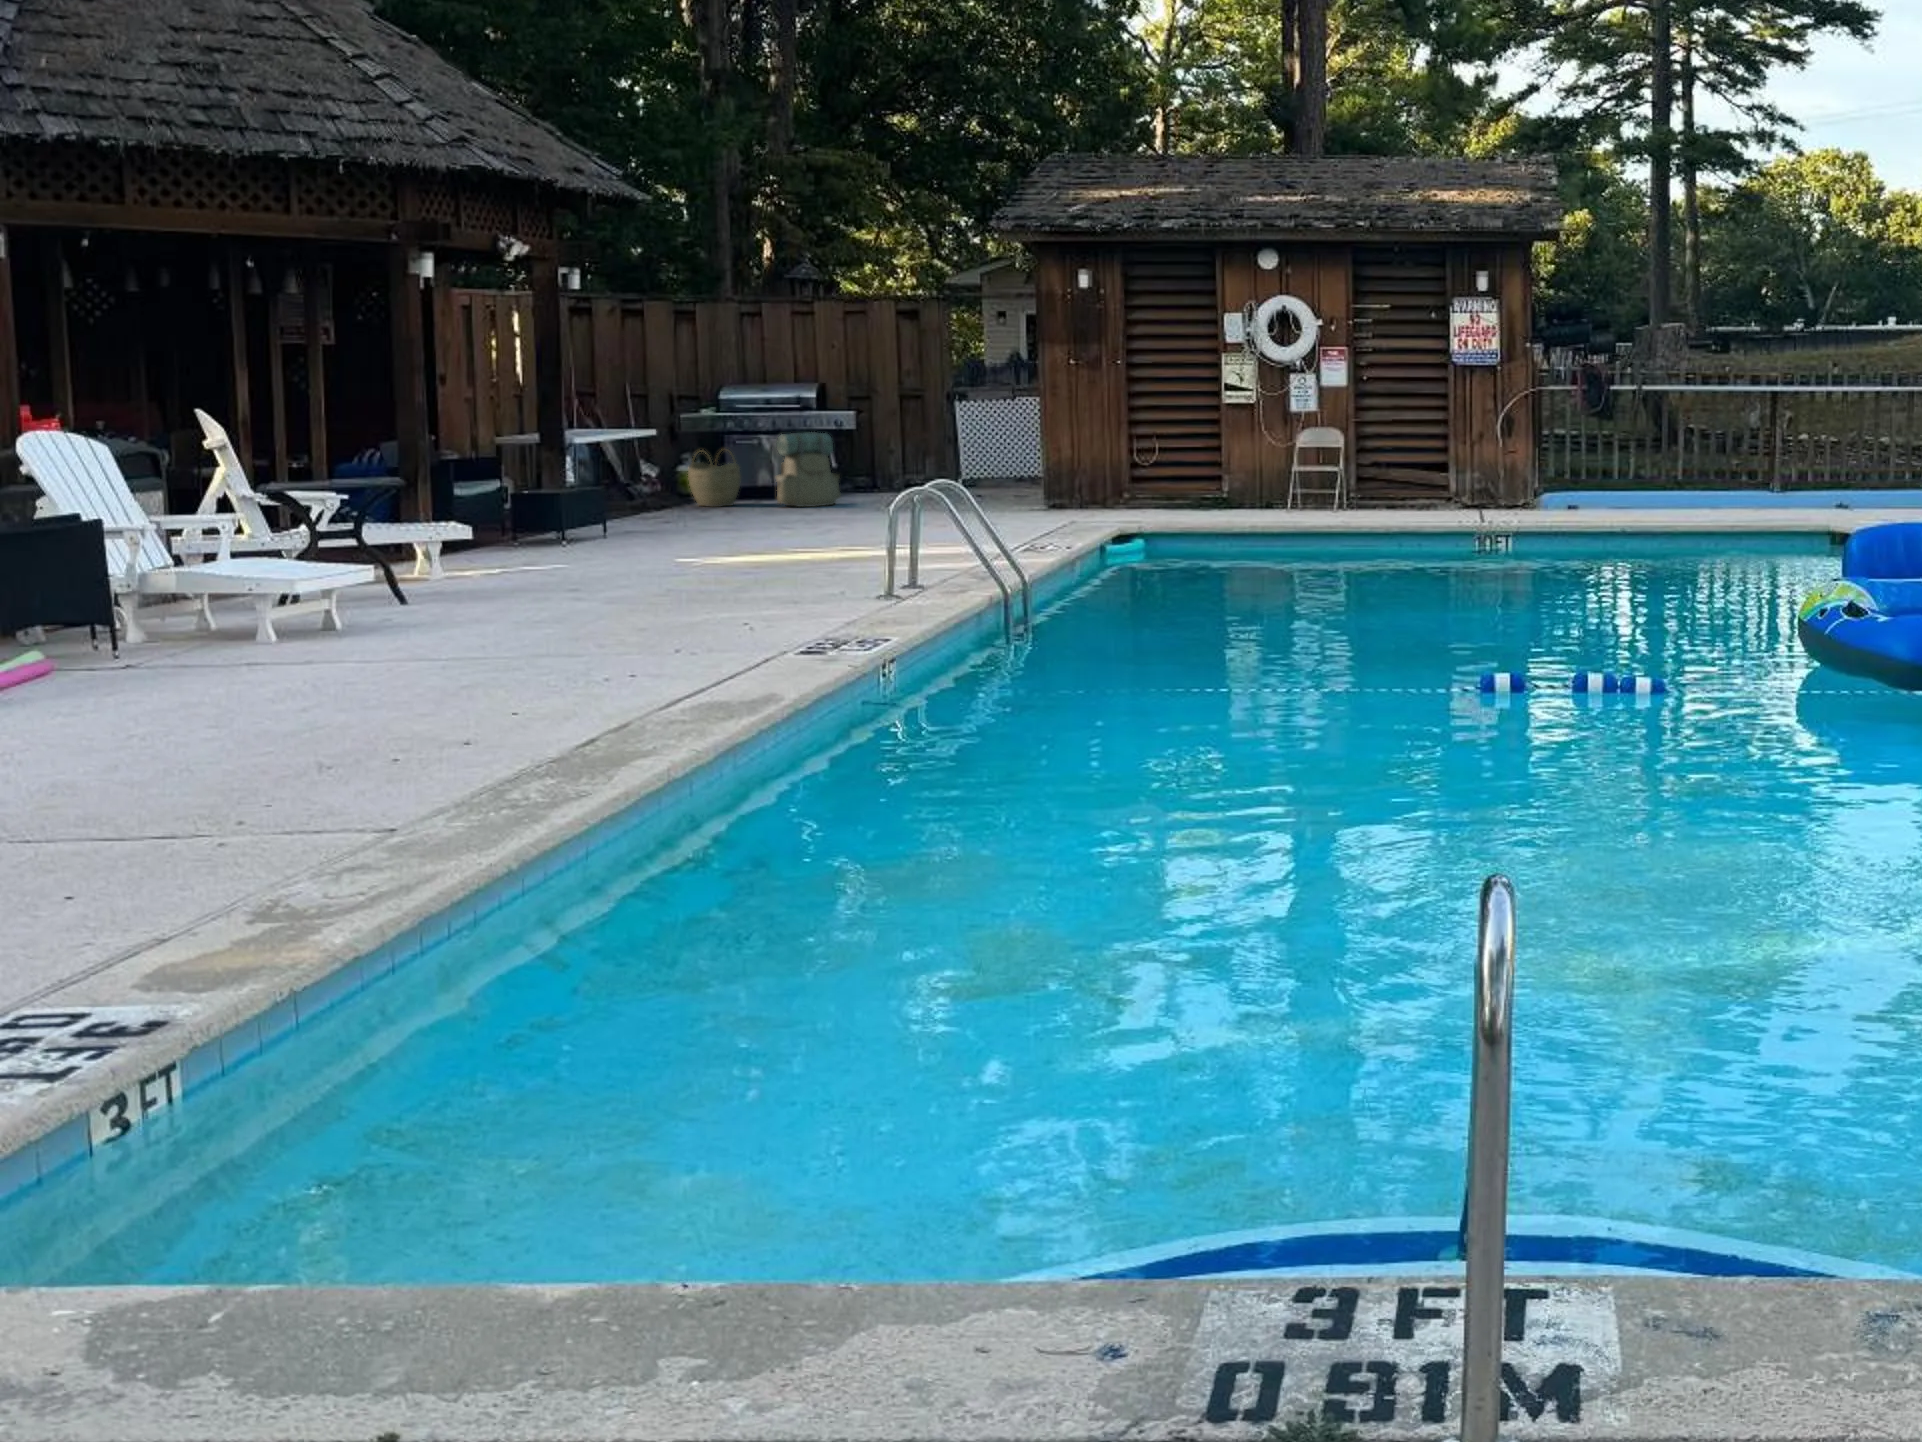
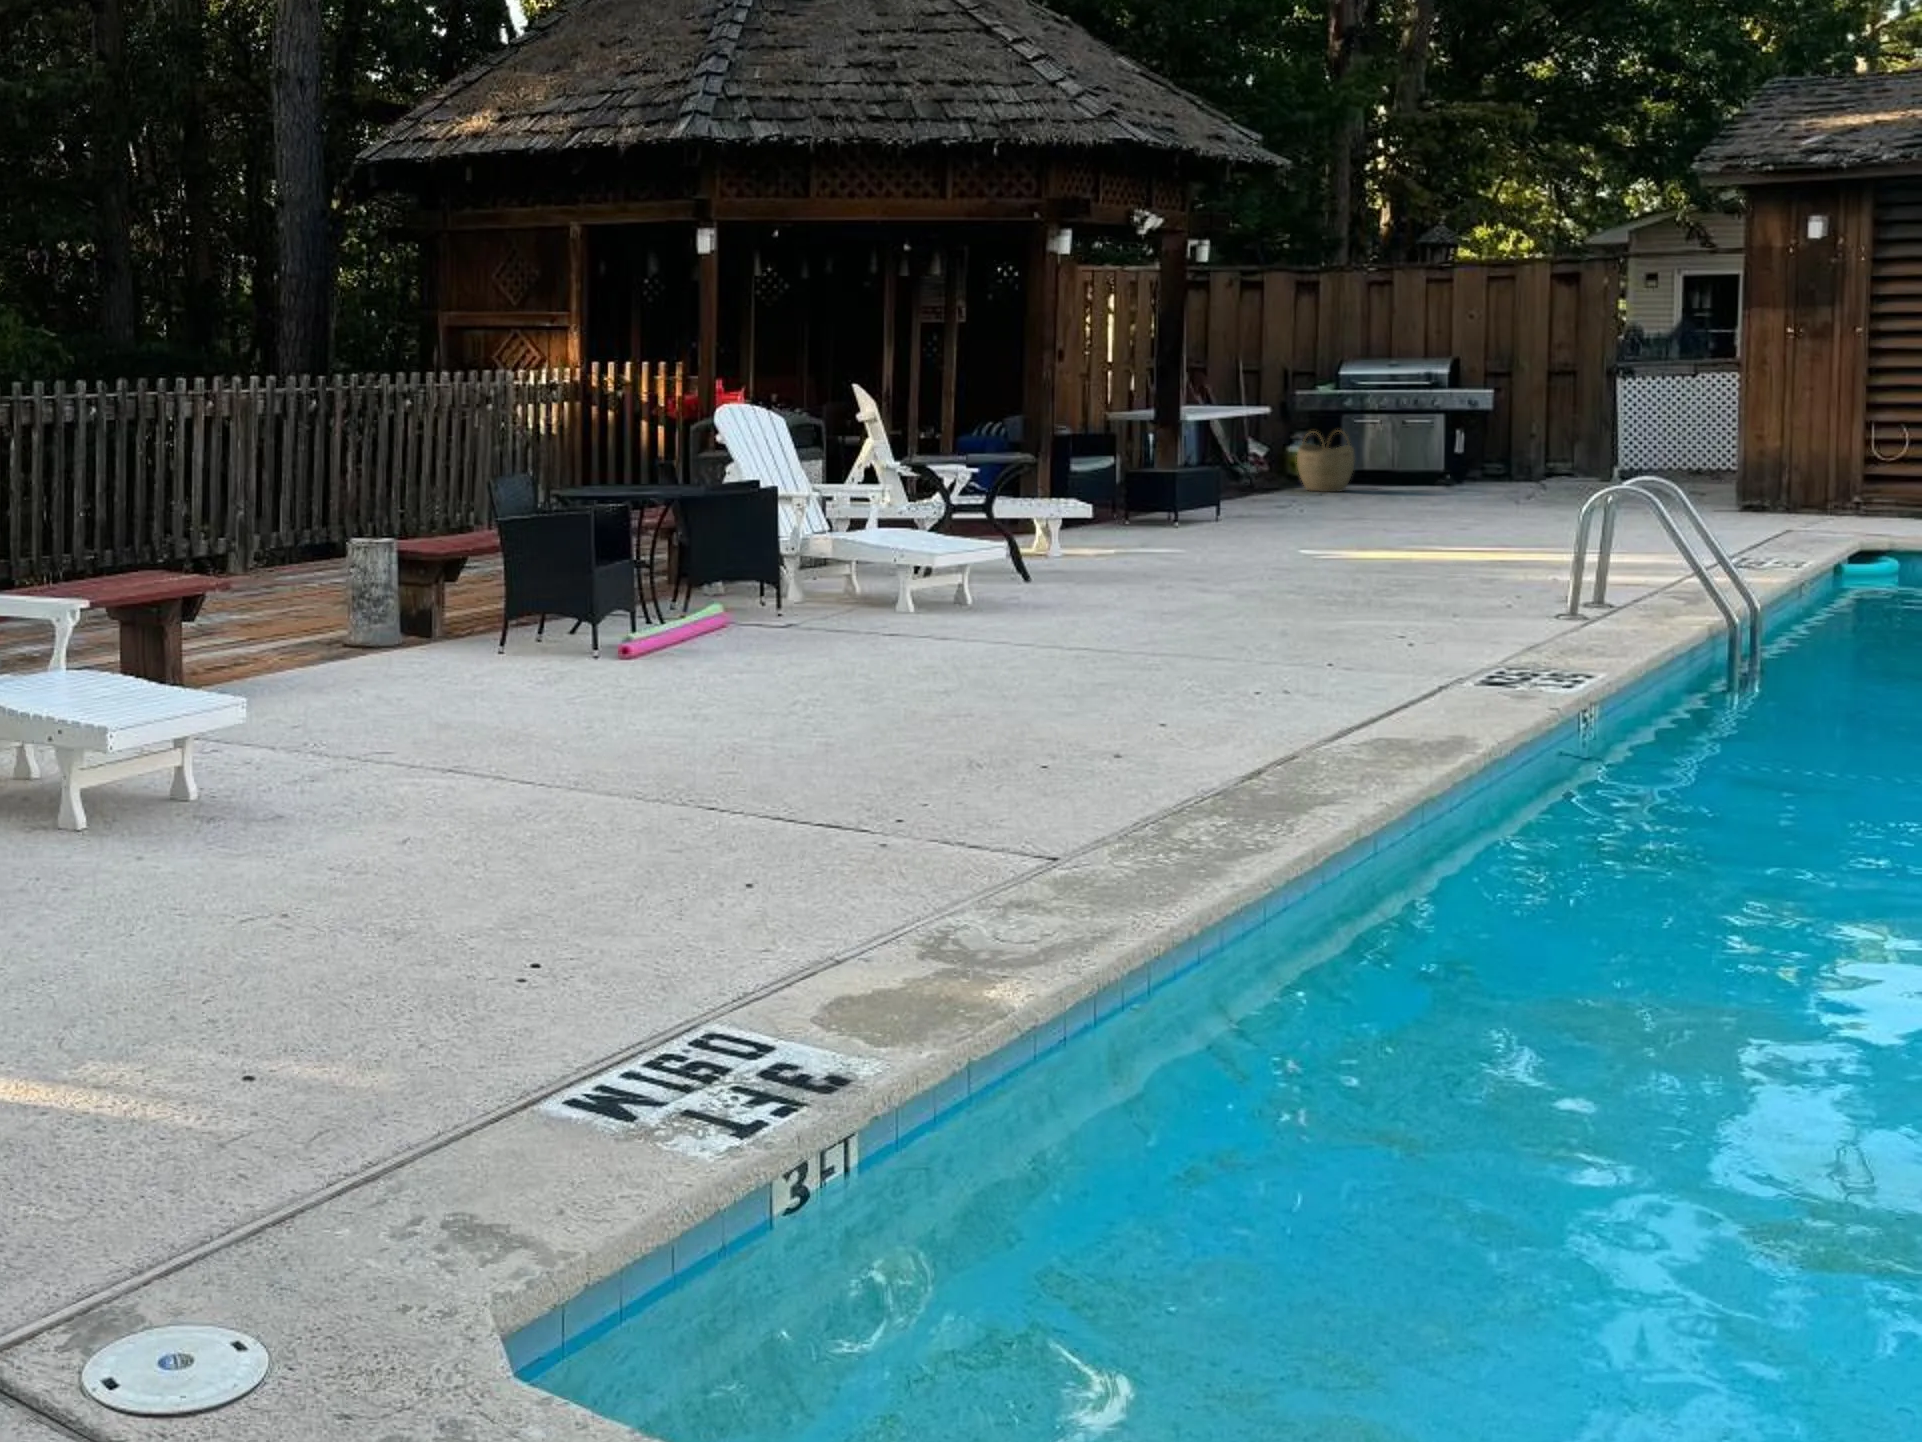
backpack: present [776,432,841,507] -> none [1395,414,1470,496]

